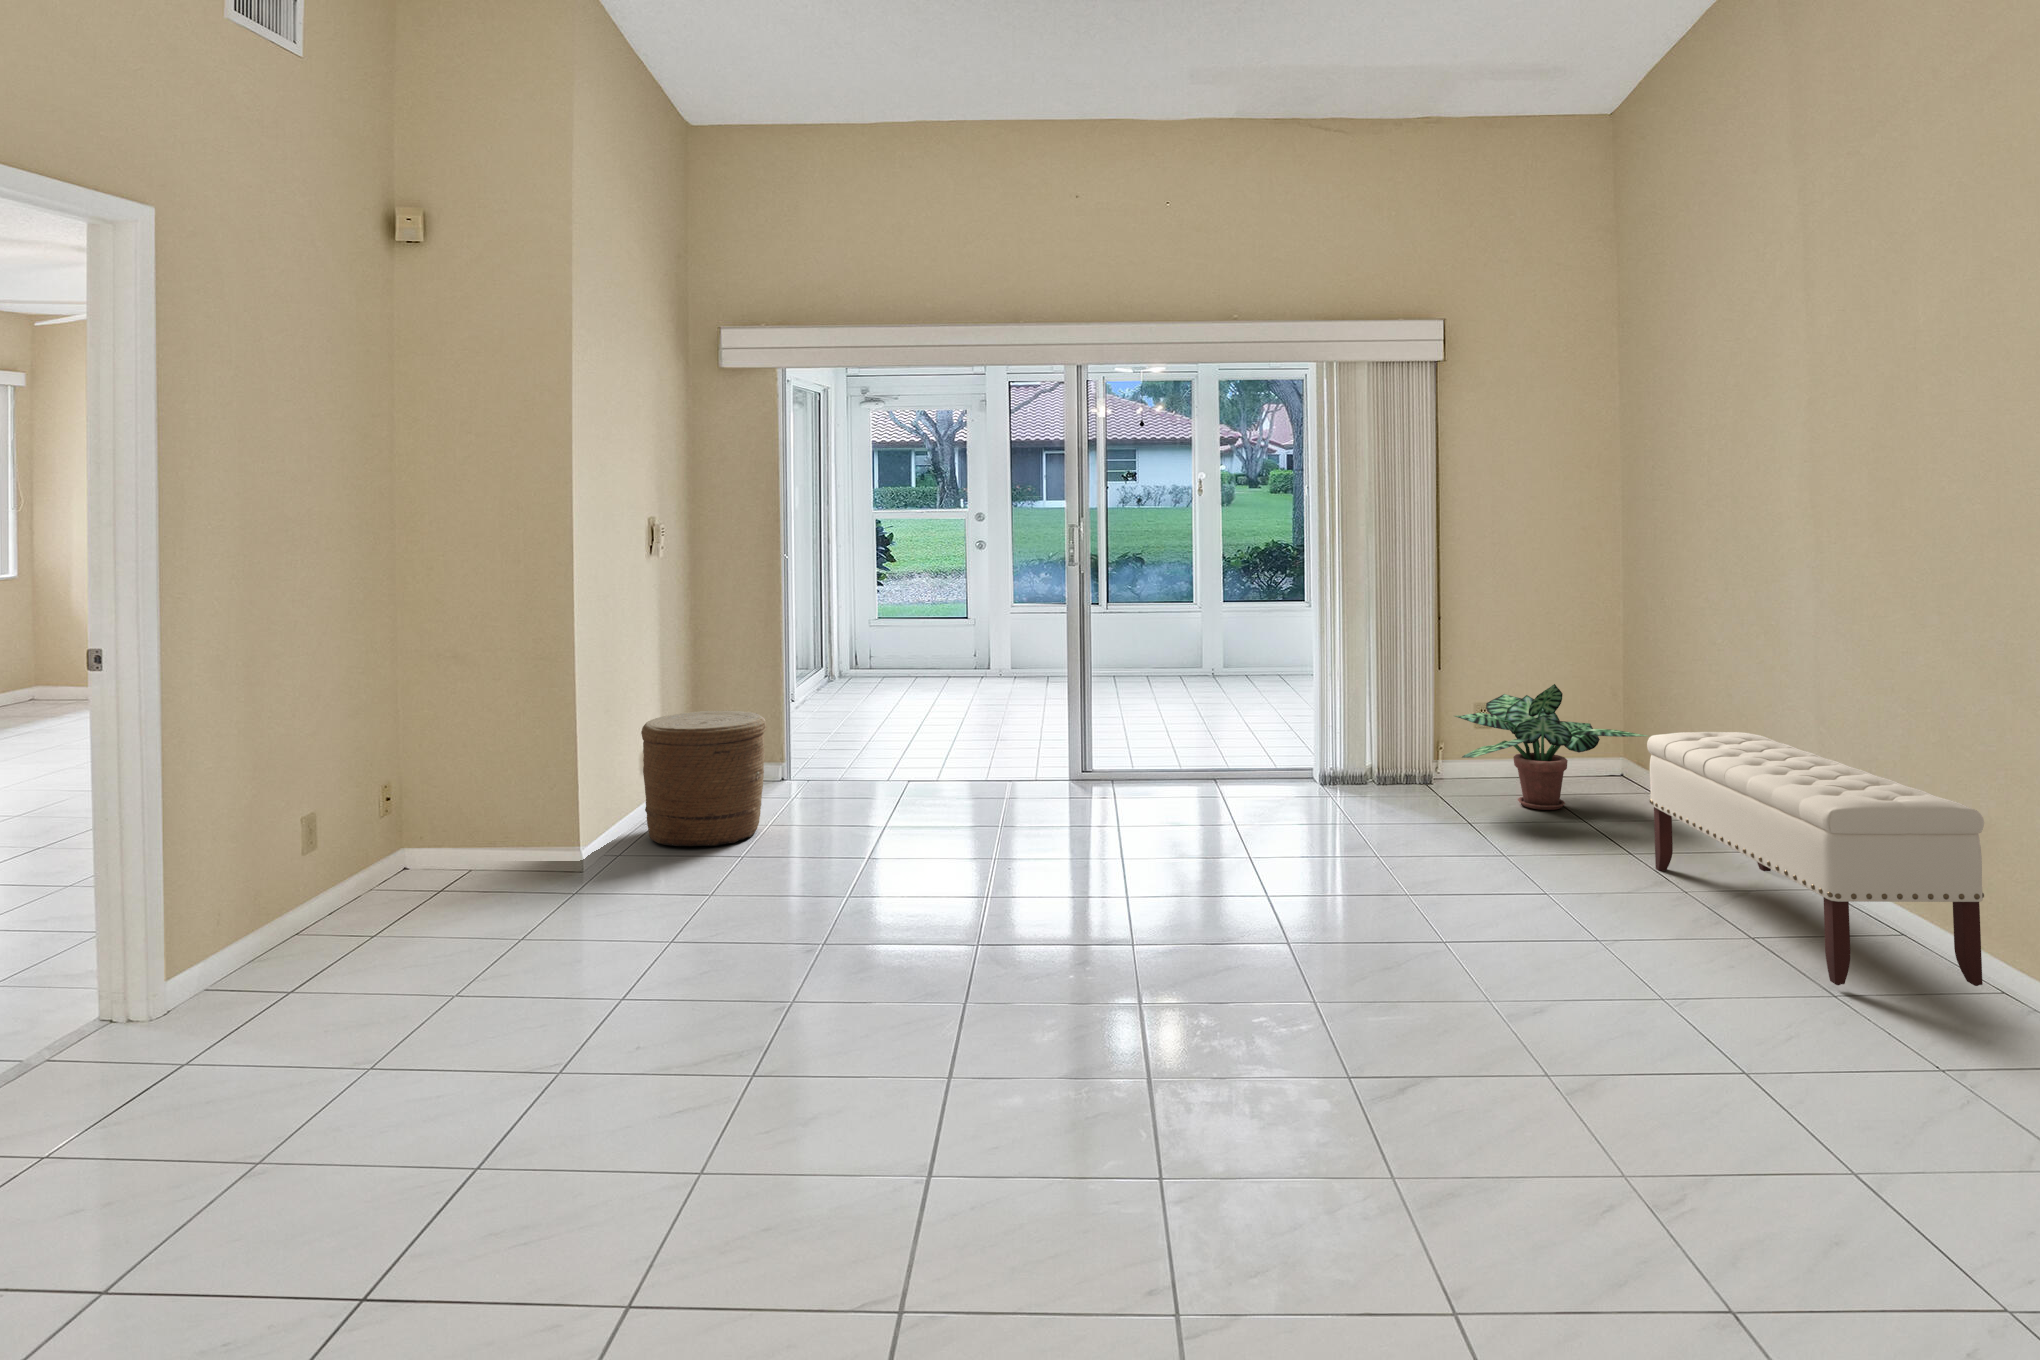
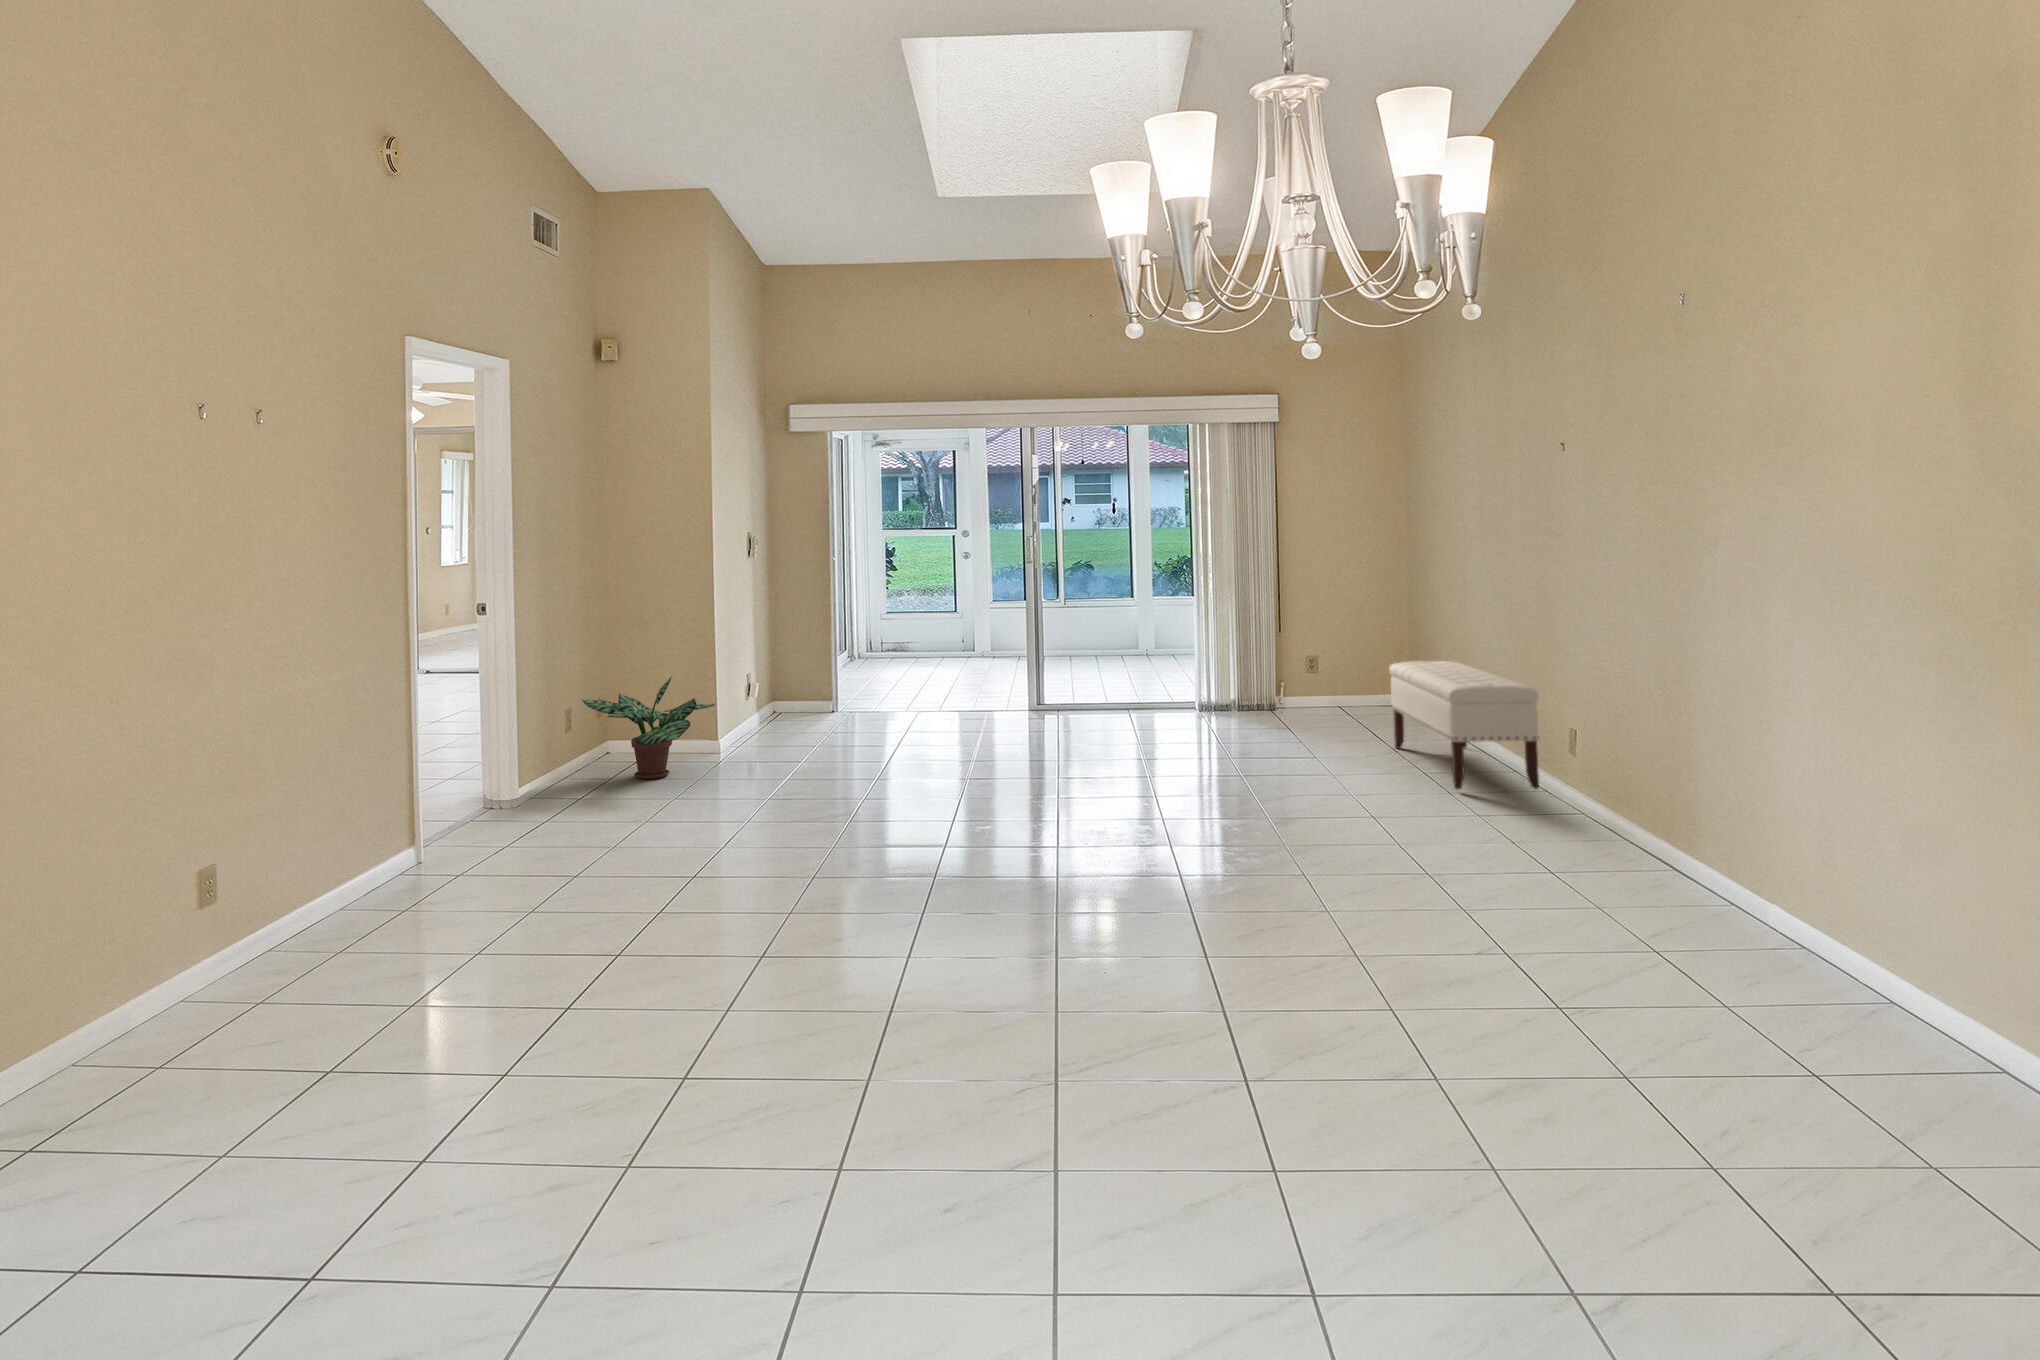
potted plant: present [1455,684,1647,810] -> present [581,677,715,779]
woven basket: present [641,710,766,846] -> none [749,659,828,743]

